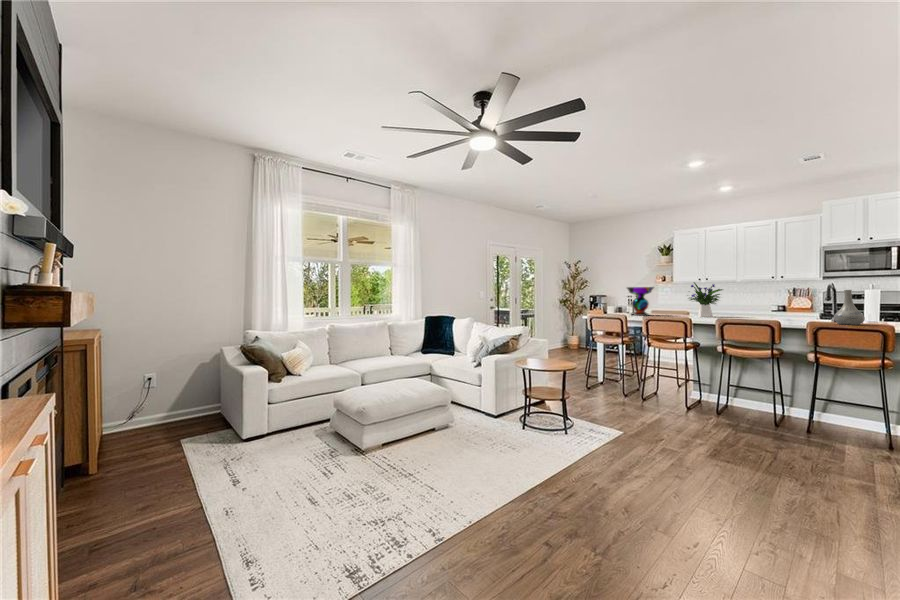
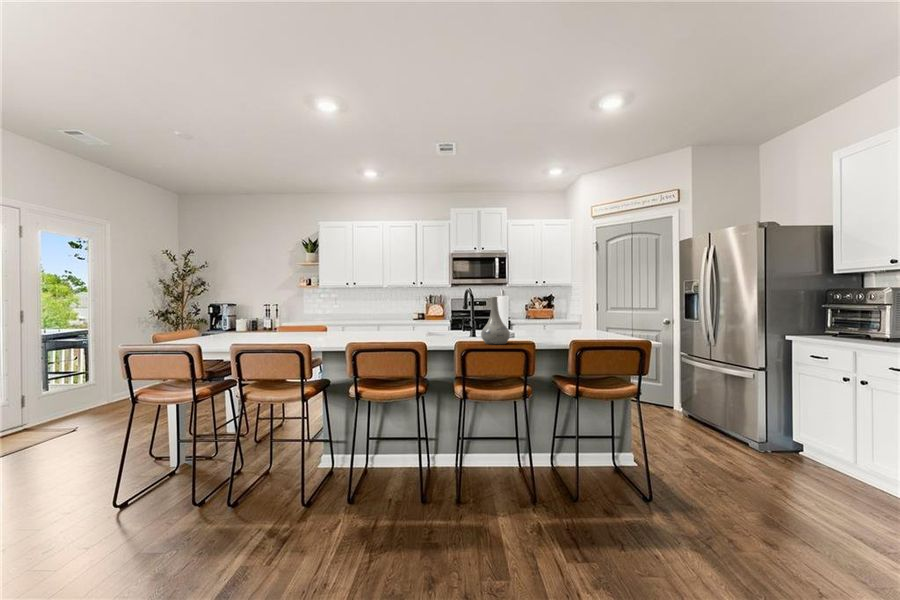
flower arrangement: present [690,282,722,317] -> none [312,283,363,337]
decorative bowl: present [627,287,654,316] -> none [221,290,270,339]

